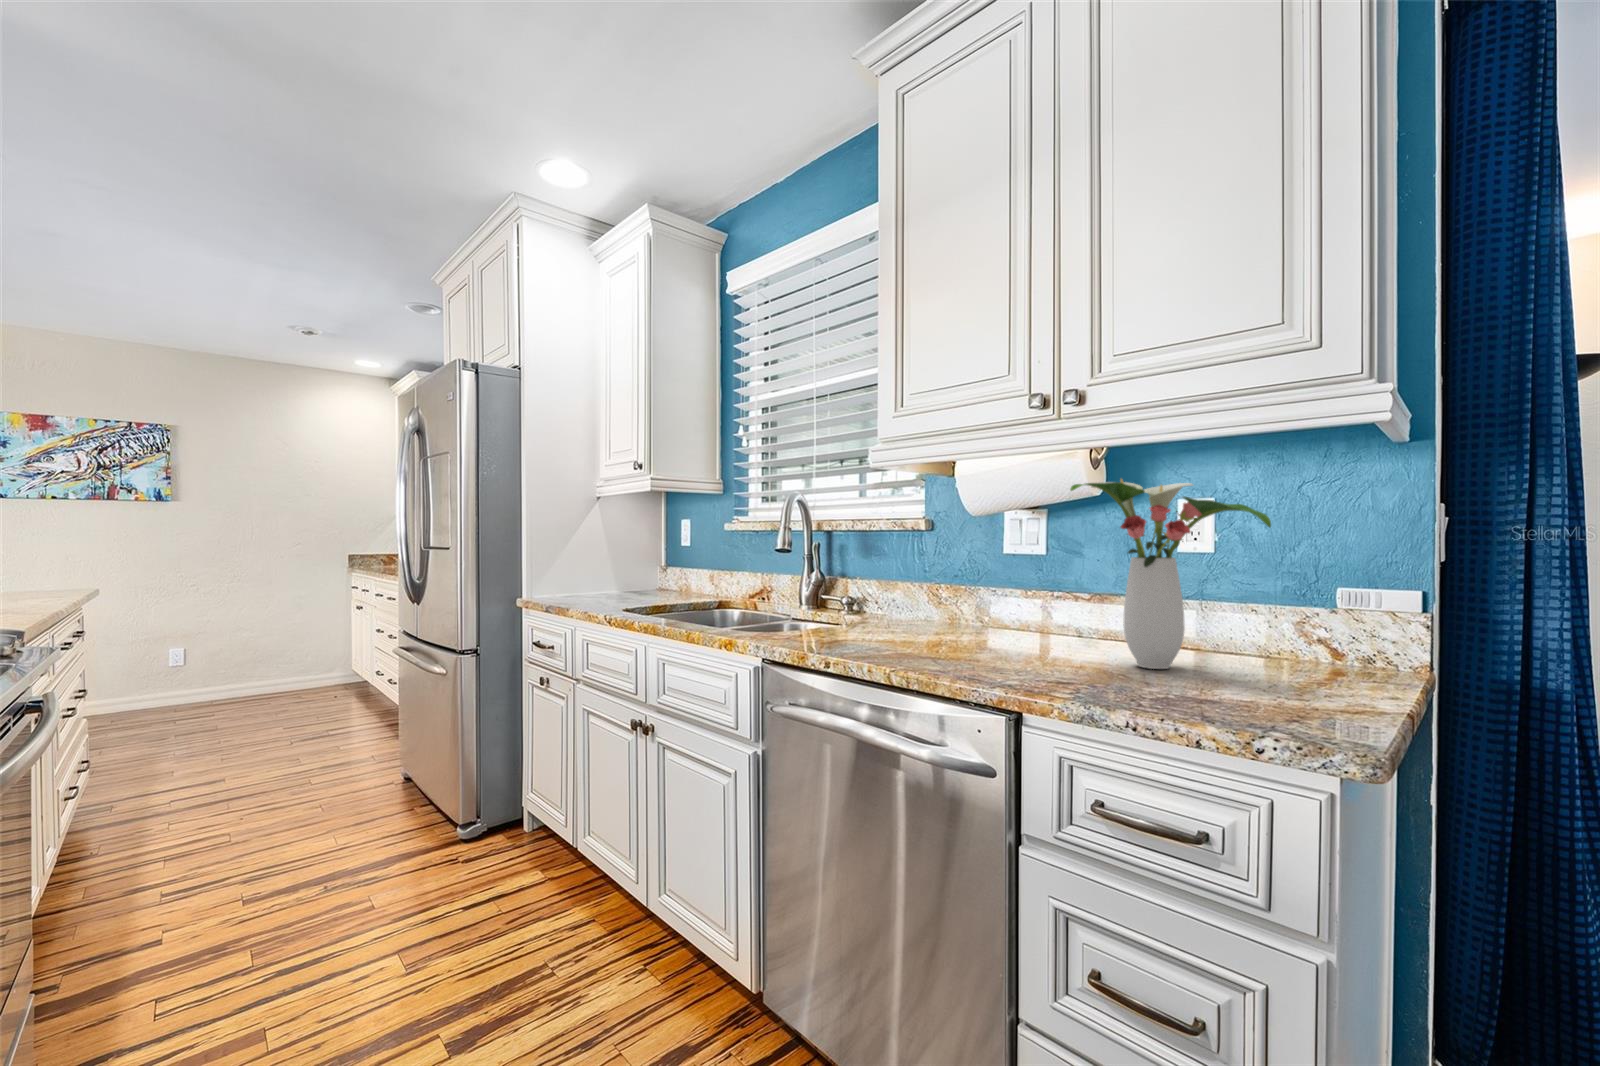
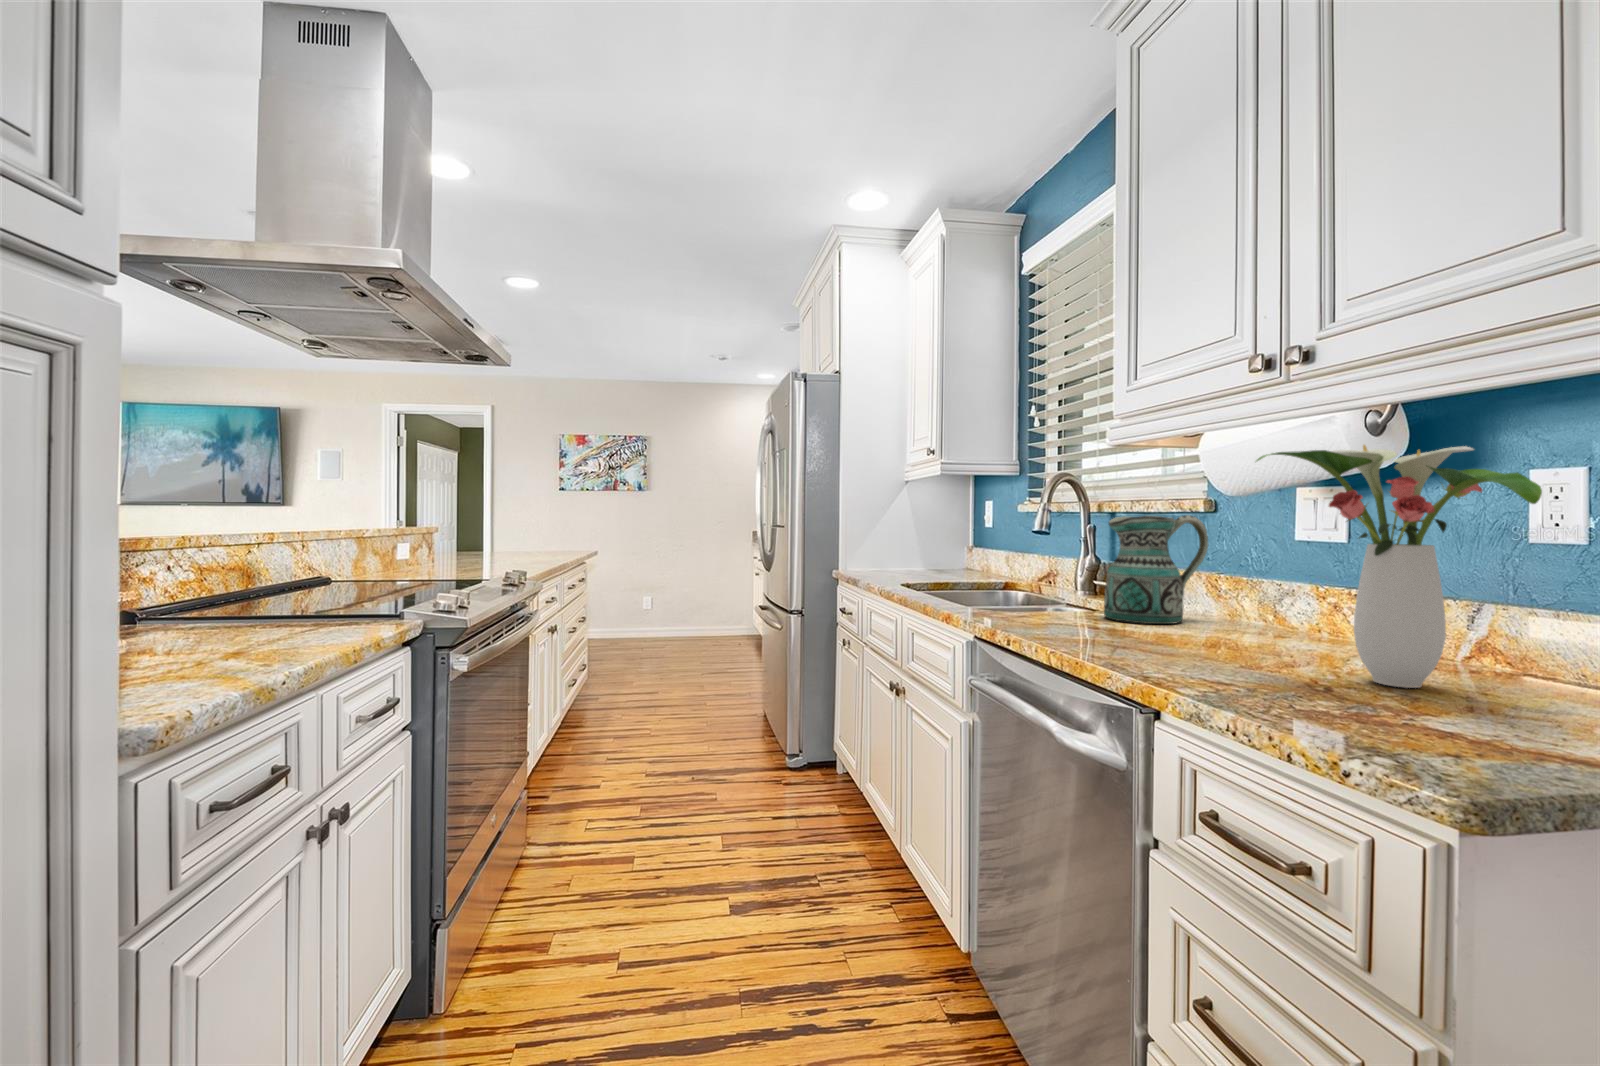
ceramic pitcher: none [865,533,943,633] -> present [1104,515,1208,624]

